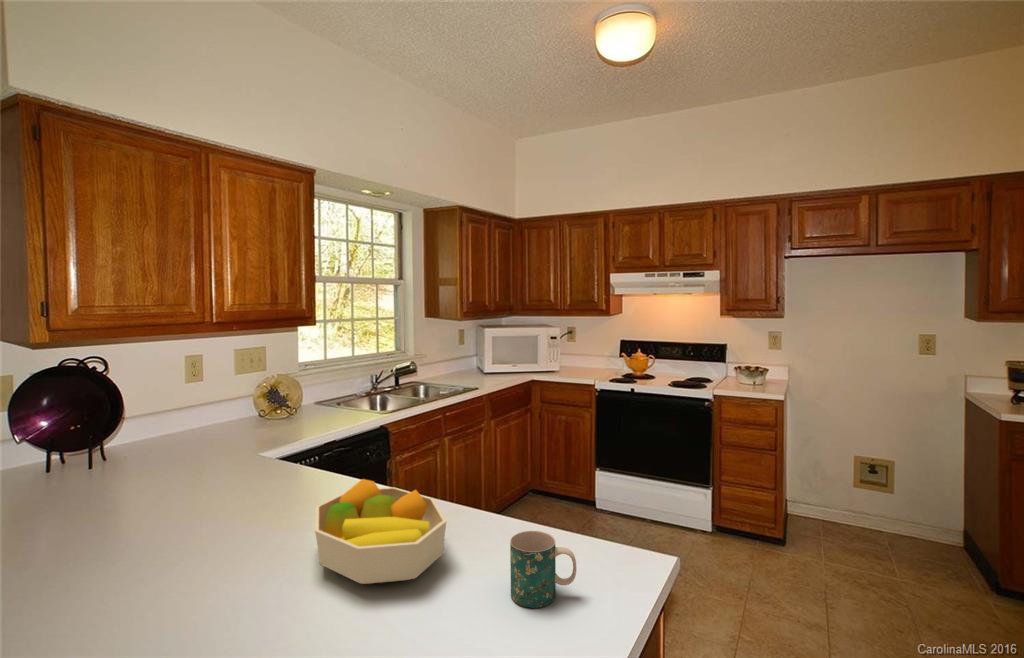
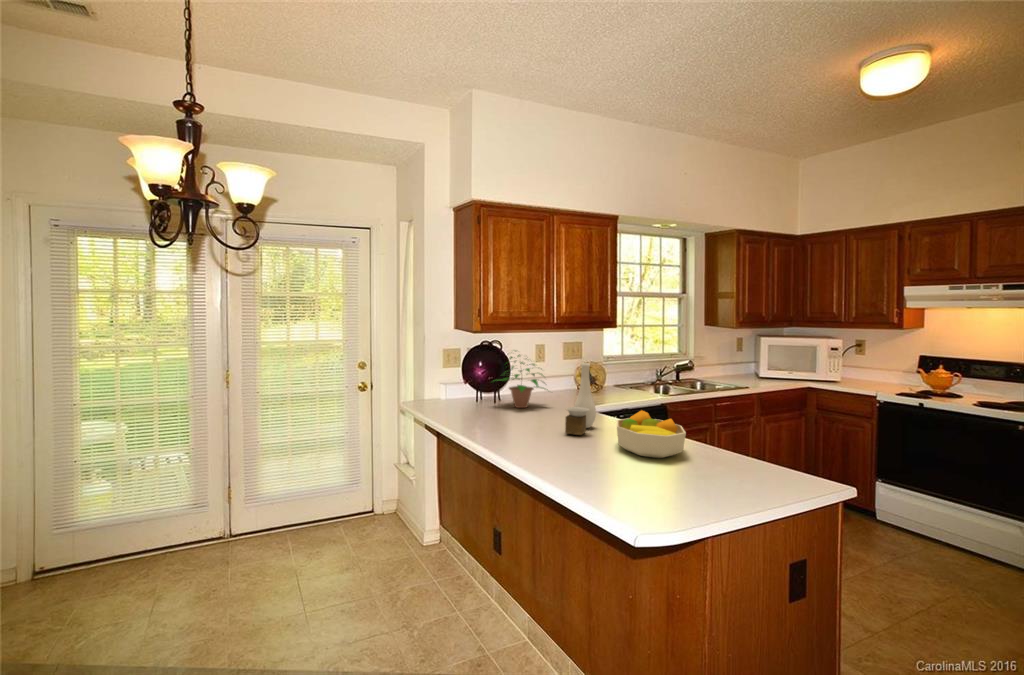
potted plant: none [60,374,205,481] -> present [500,355,548,408]
vase: none [210,397,278,546] -> present [565,363,596,435]
mug: present [510,531,576,608] -> none [717,441,757,477]

